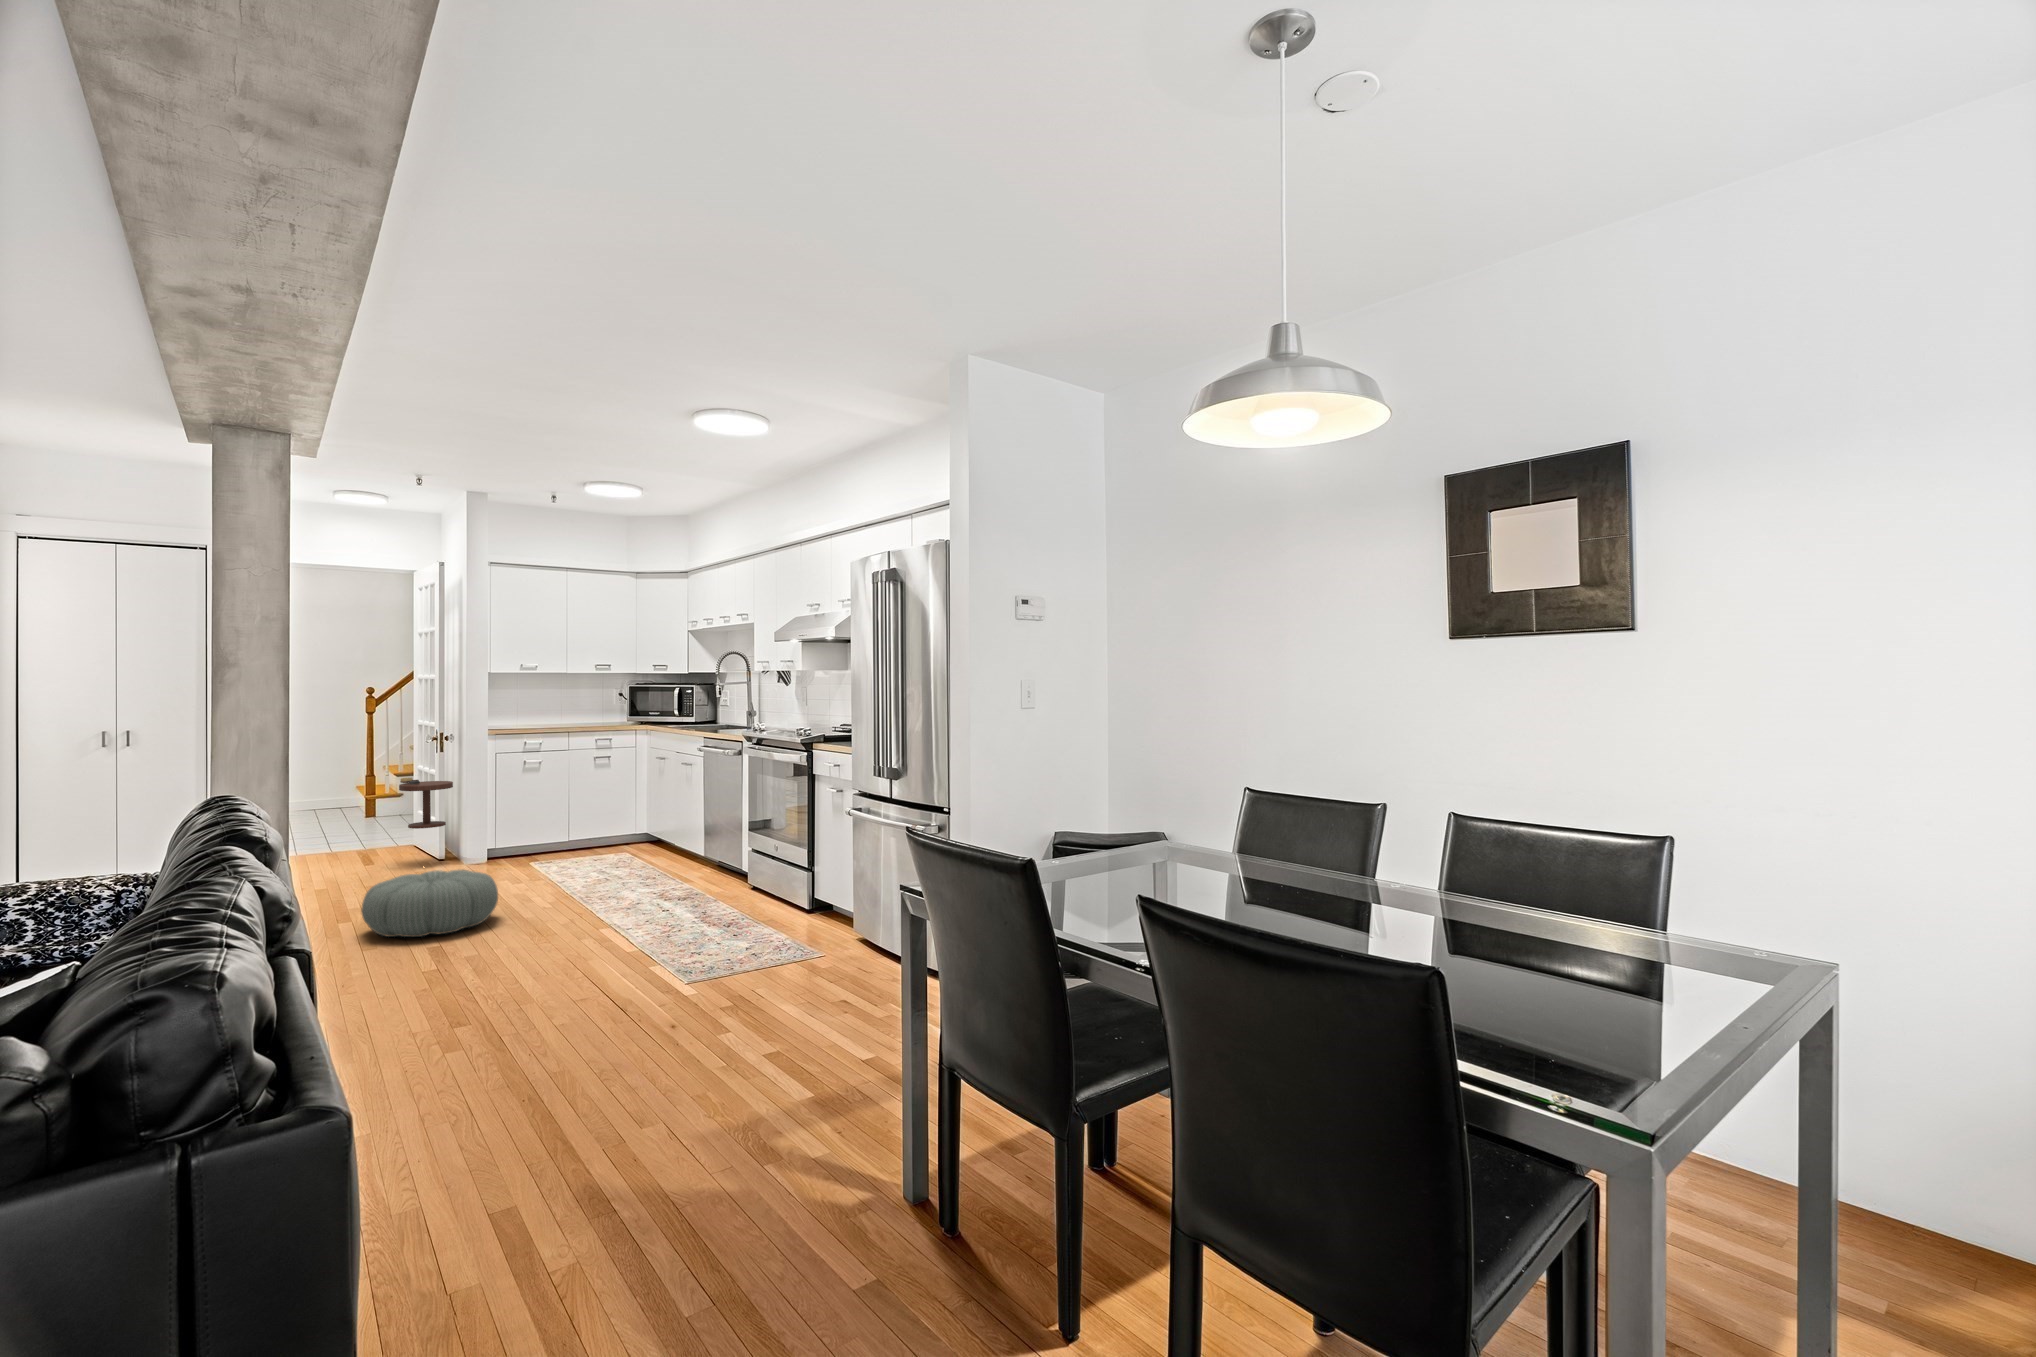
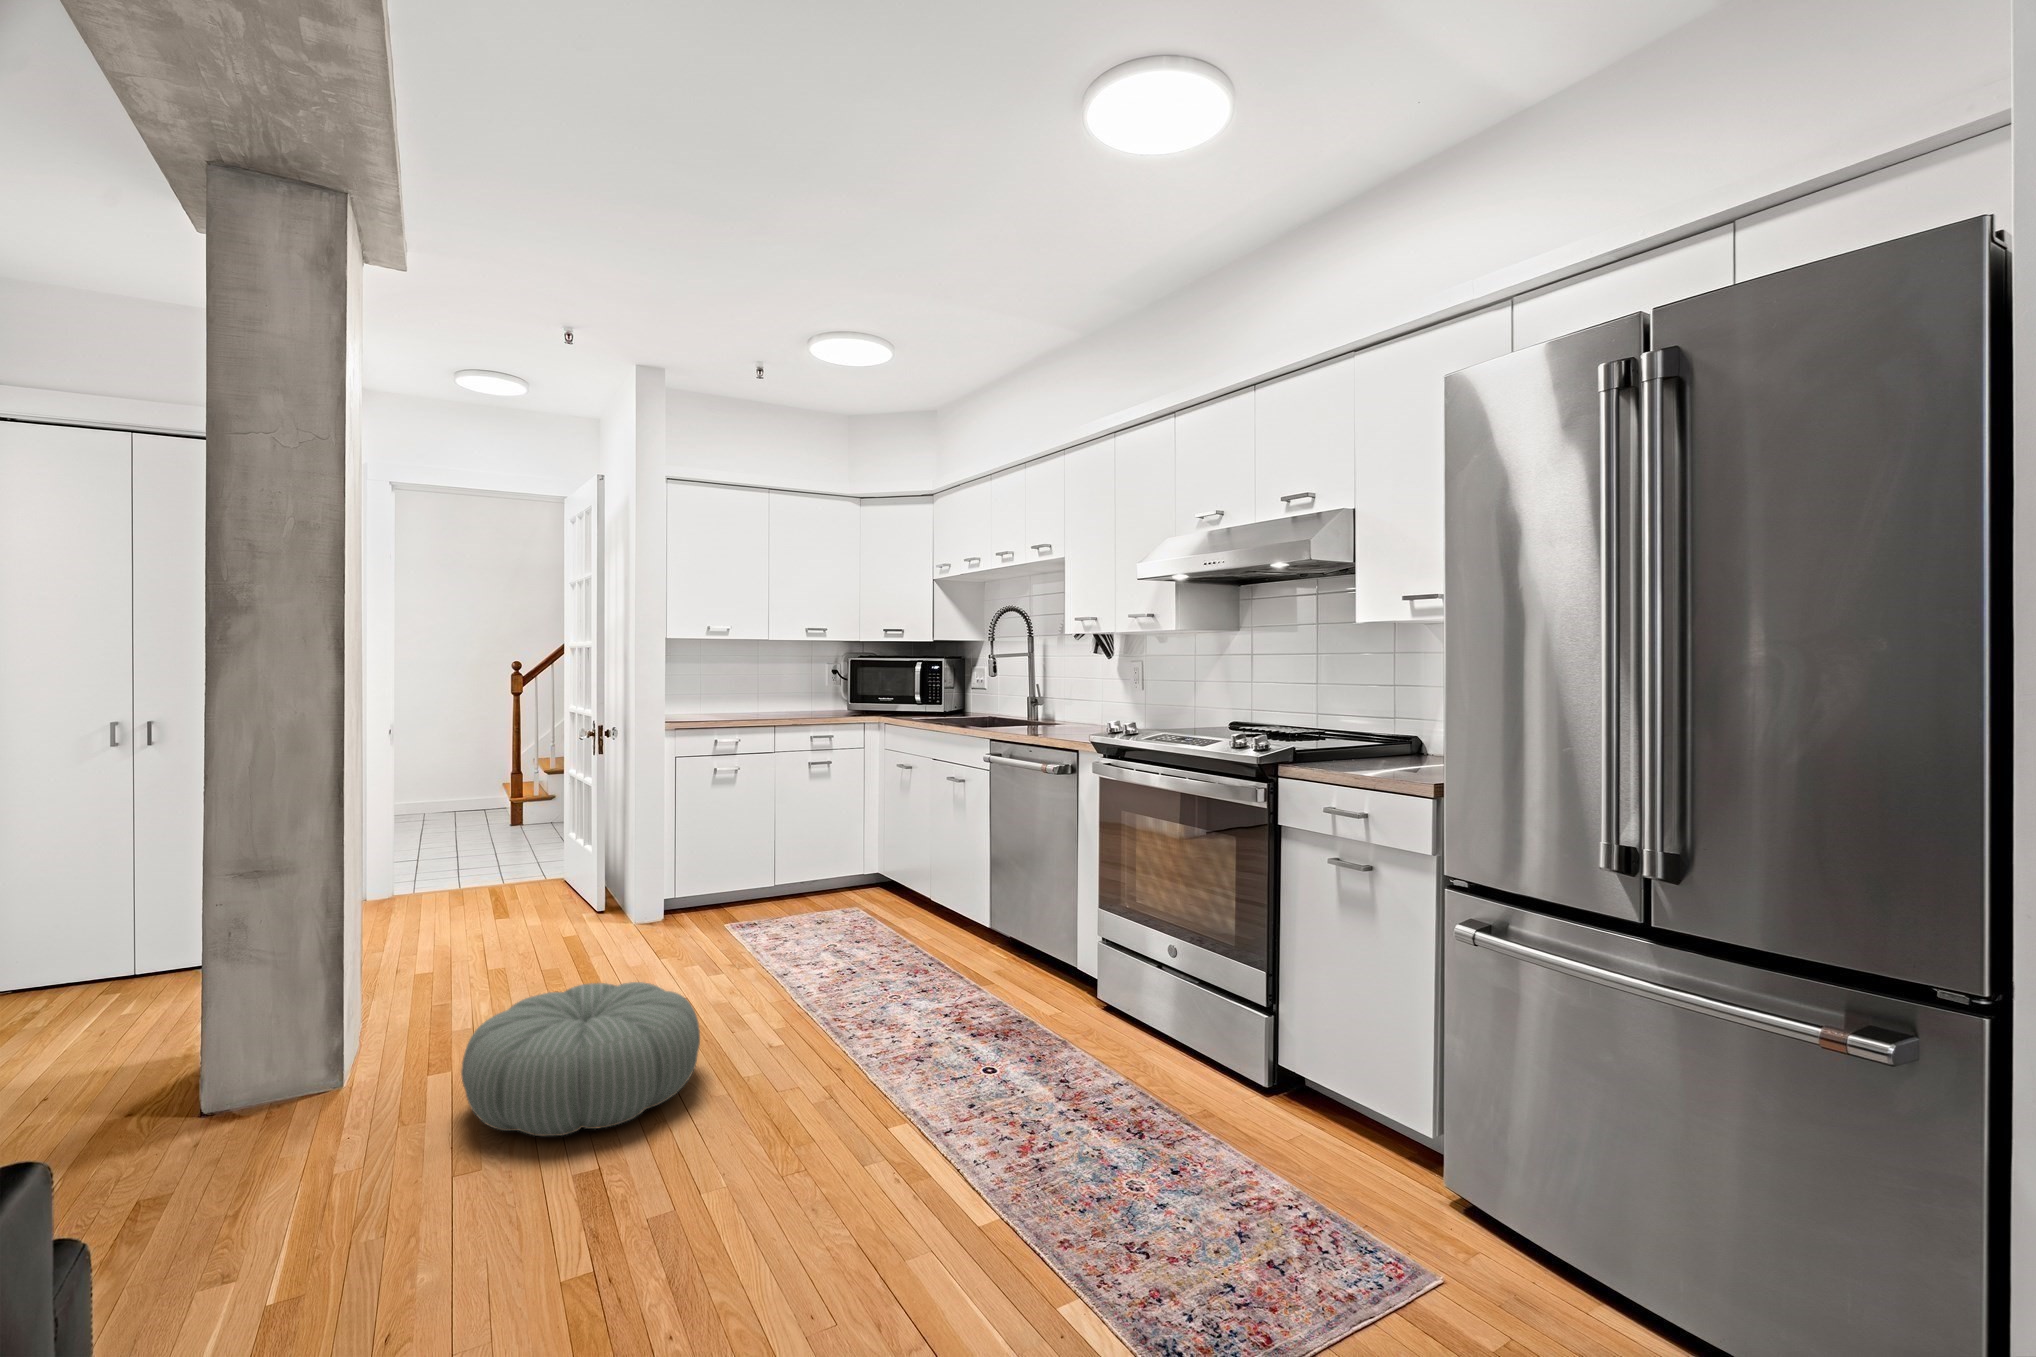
side table: present [399,778,453,829] -> none [541,793,617,928]

